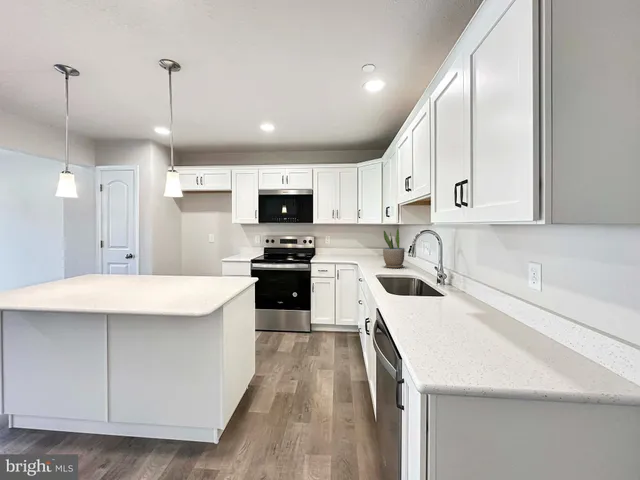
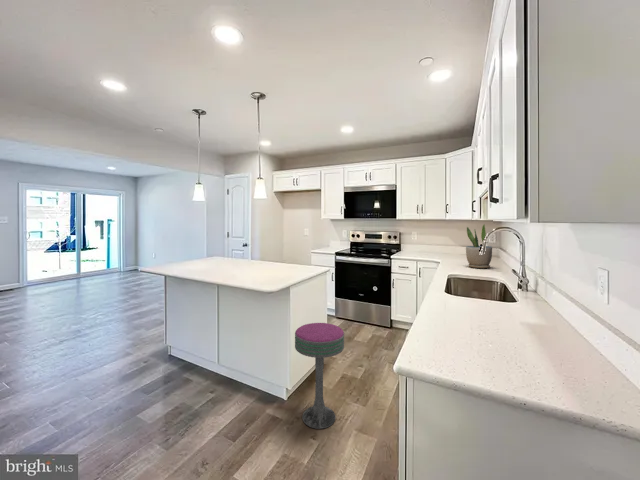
bar stool: none [235,337,290,456] -> present [295,323,344,429]

